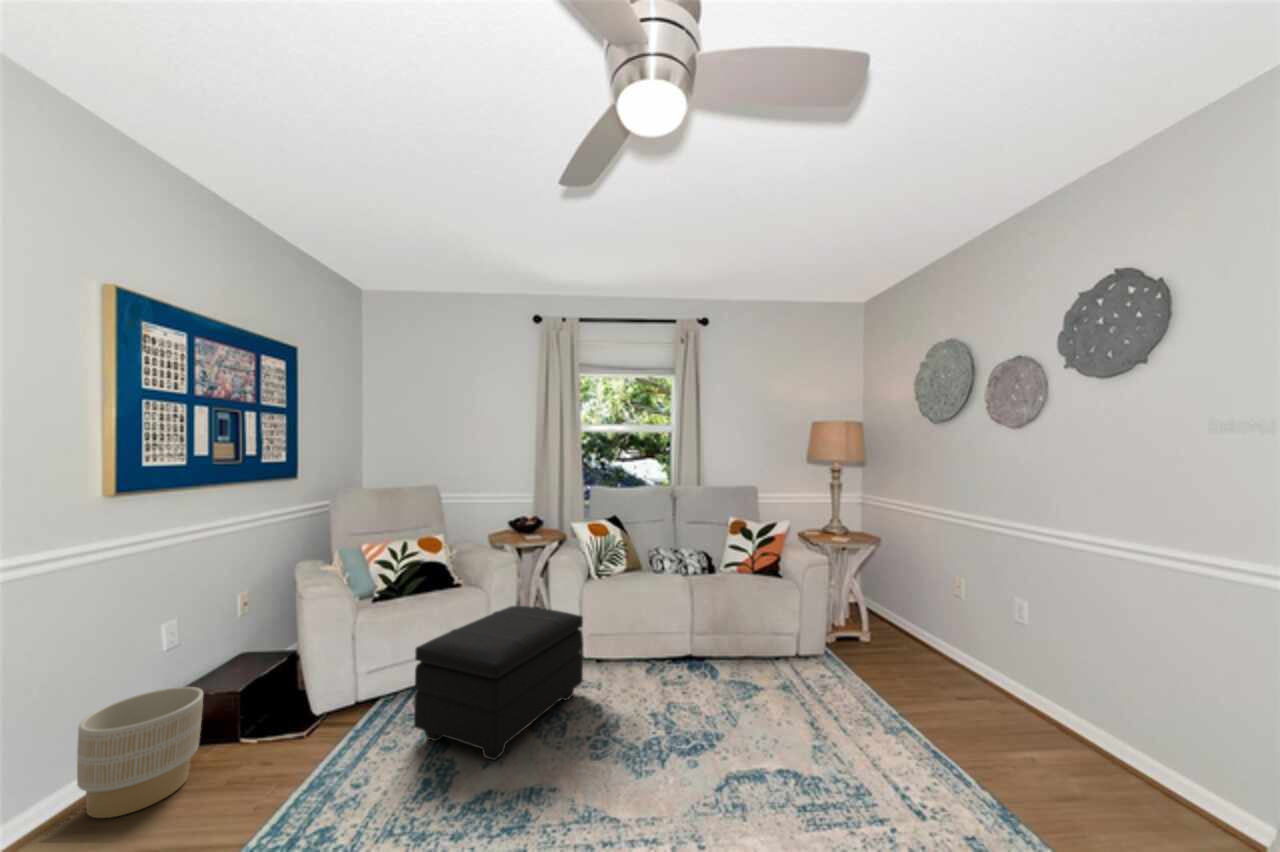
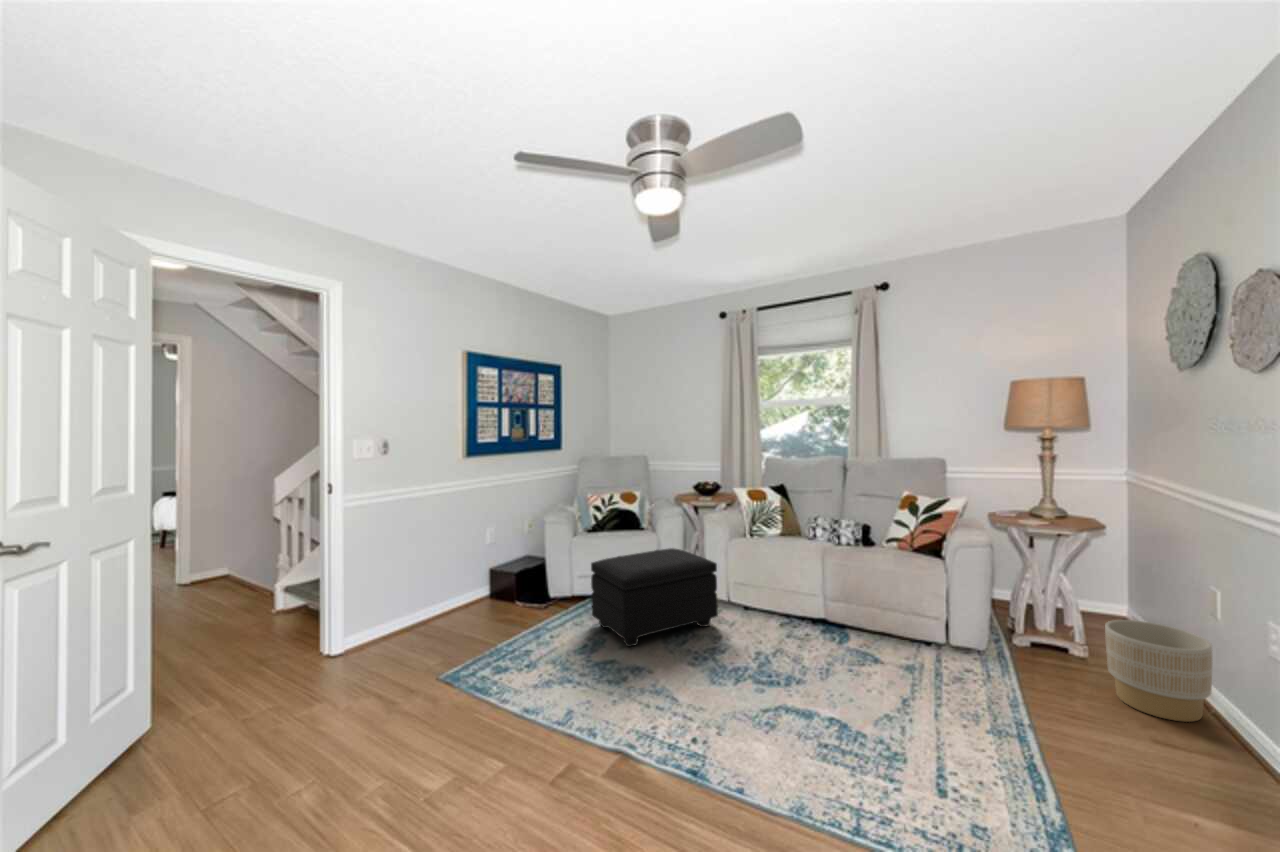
planter: present [77,687,203,818] -> present [1105,620,1212,722]

